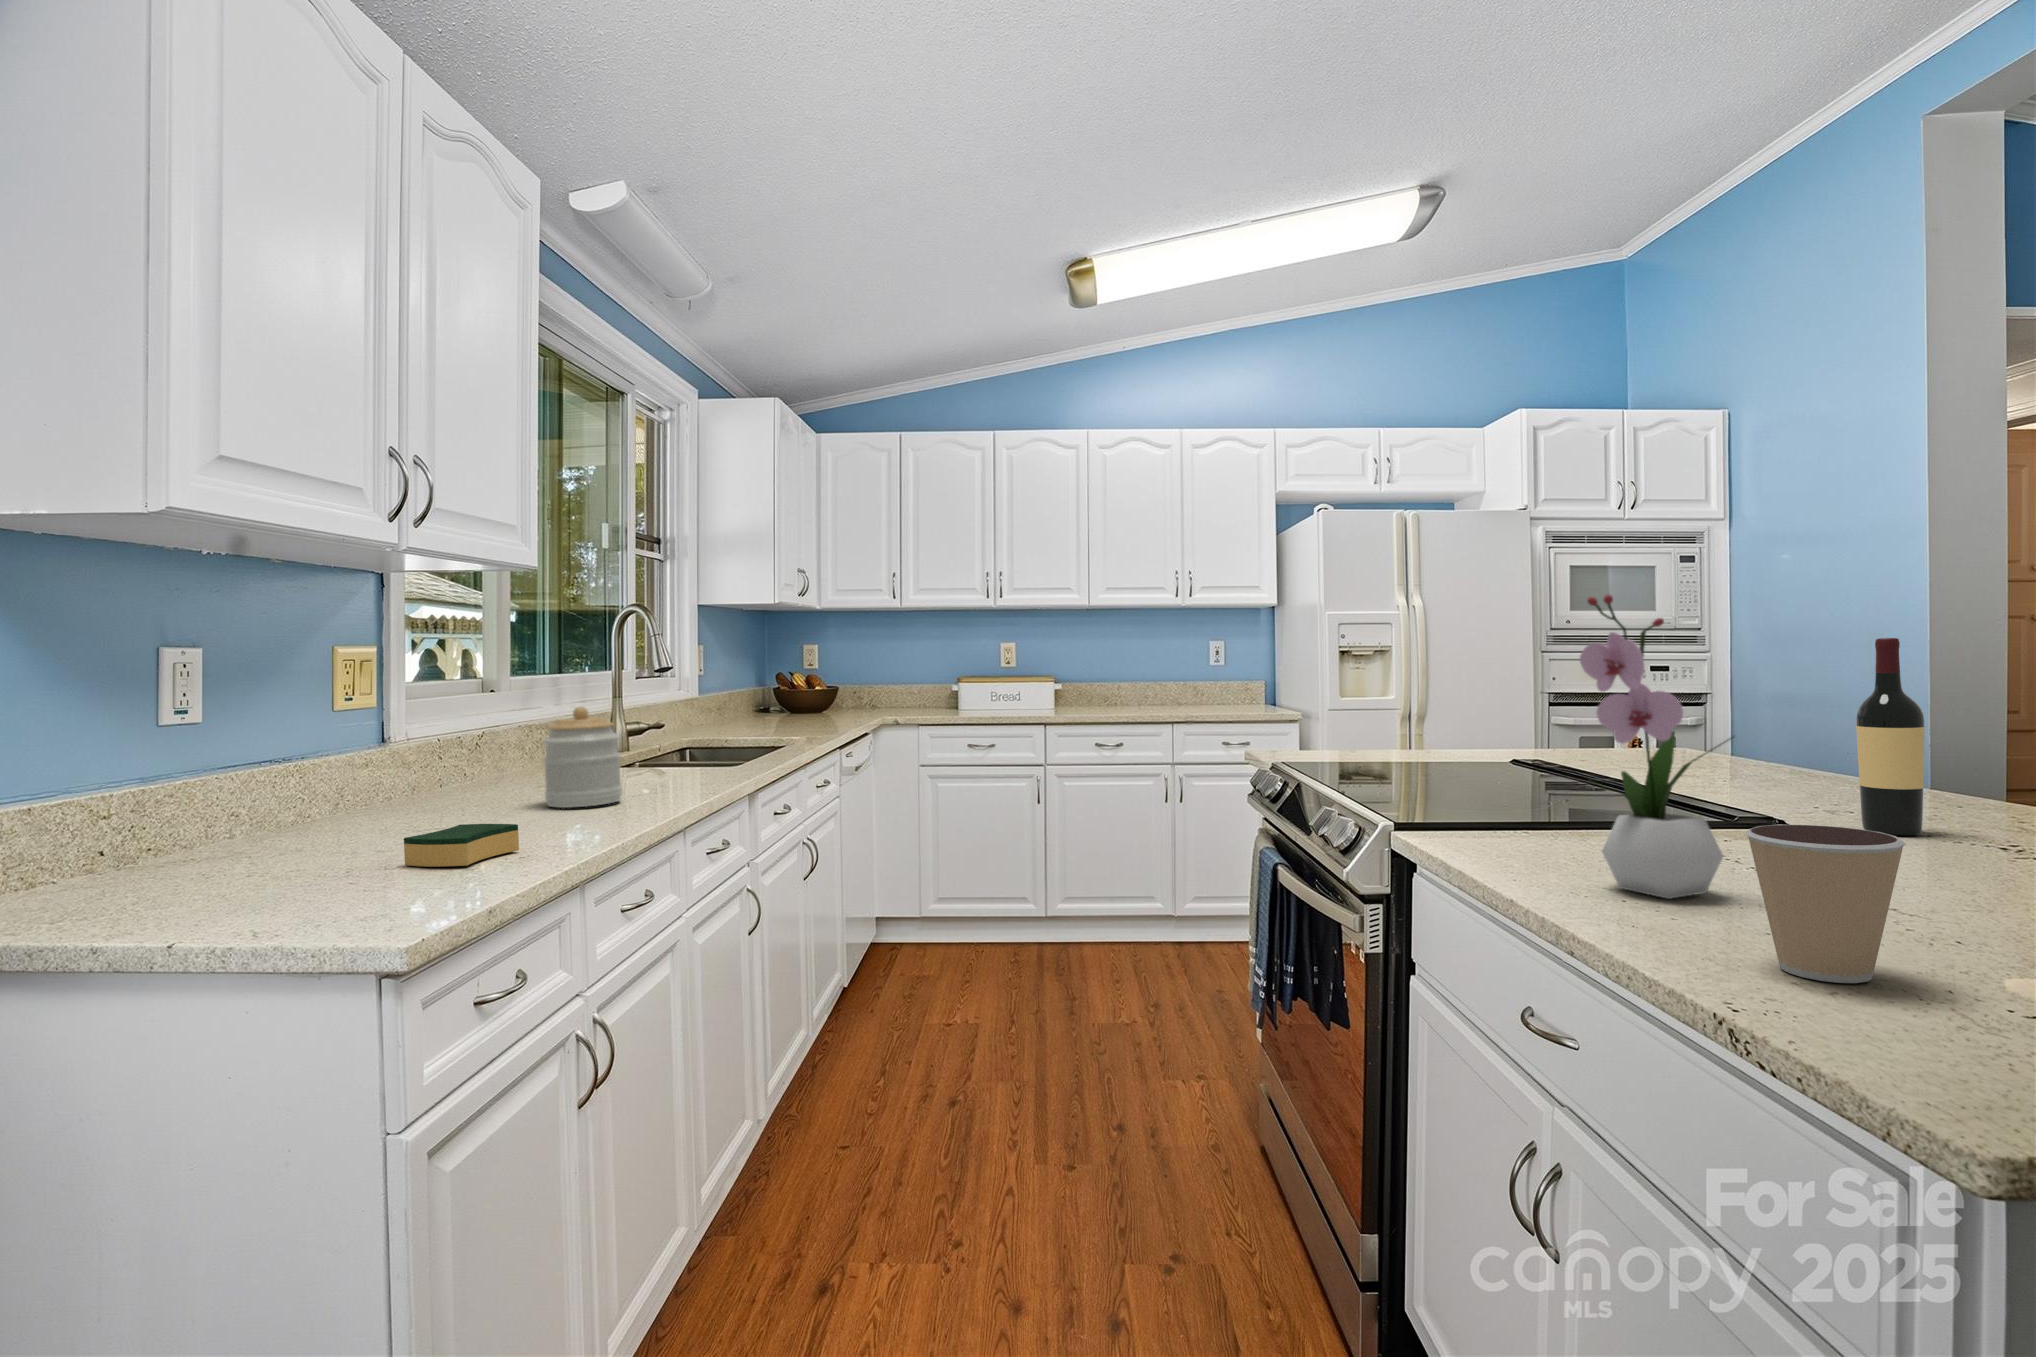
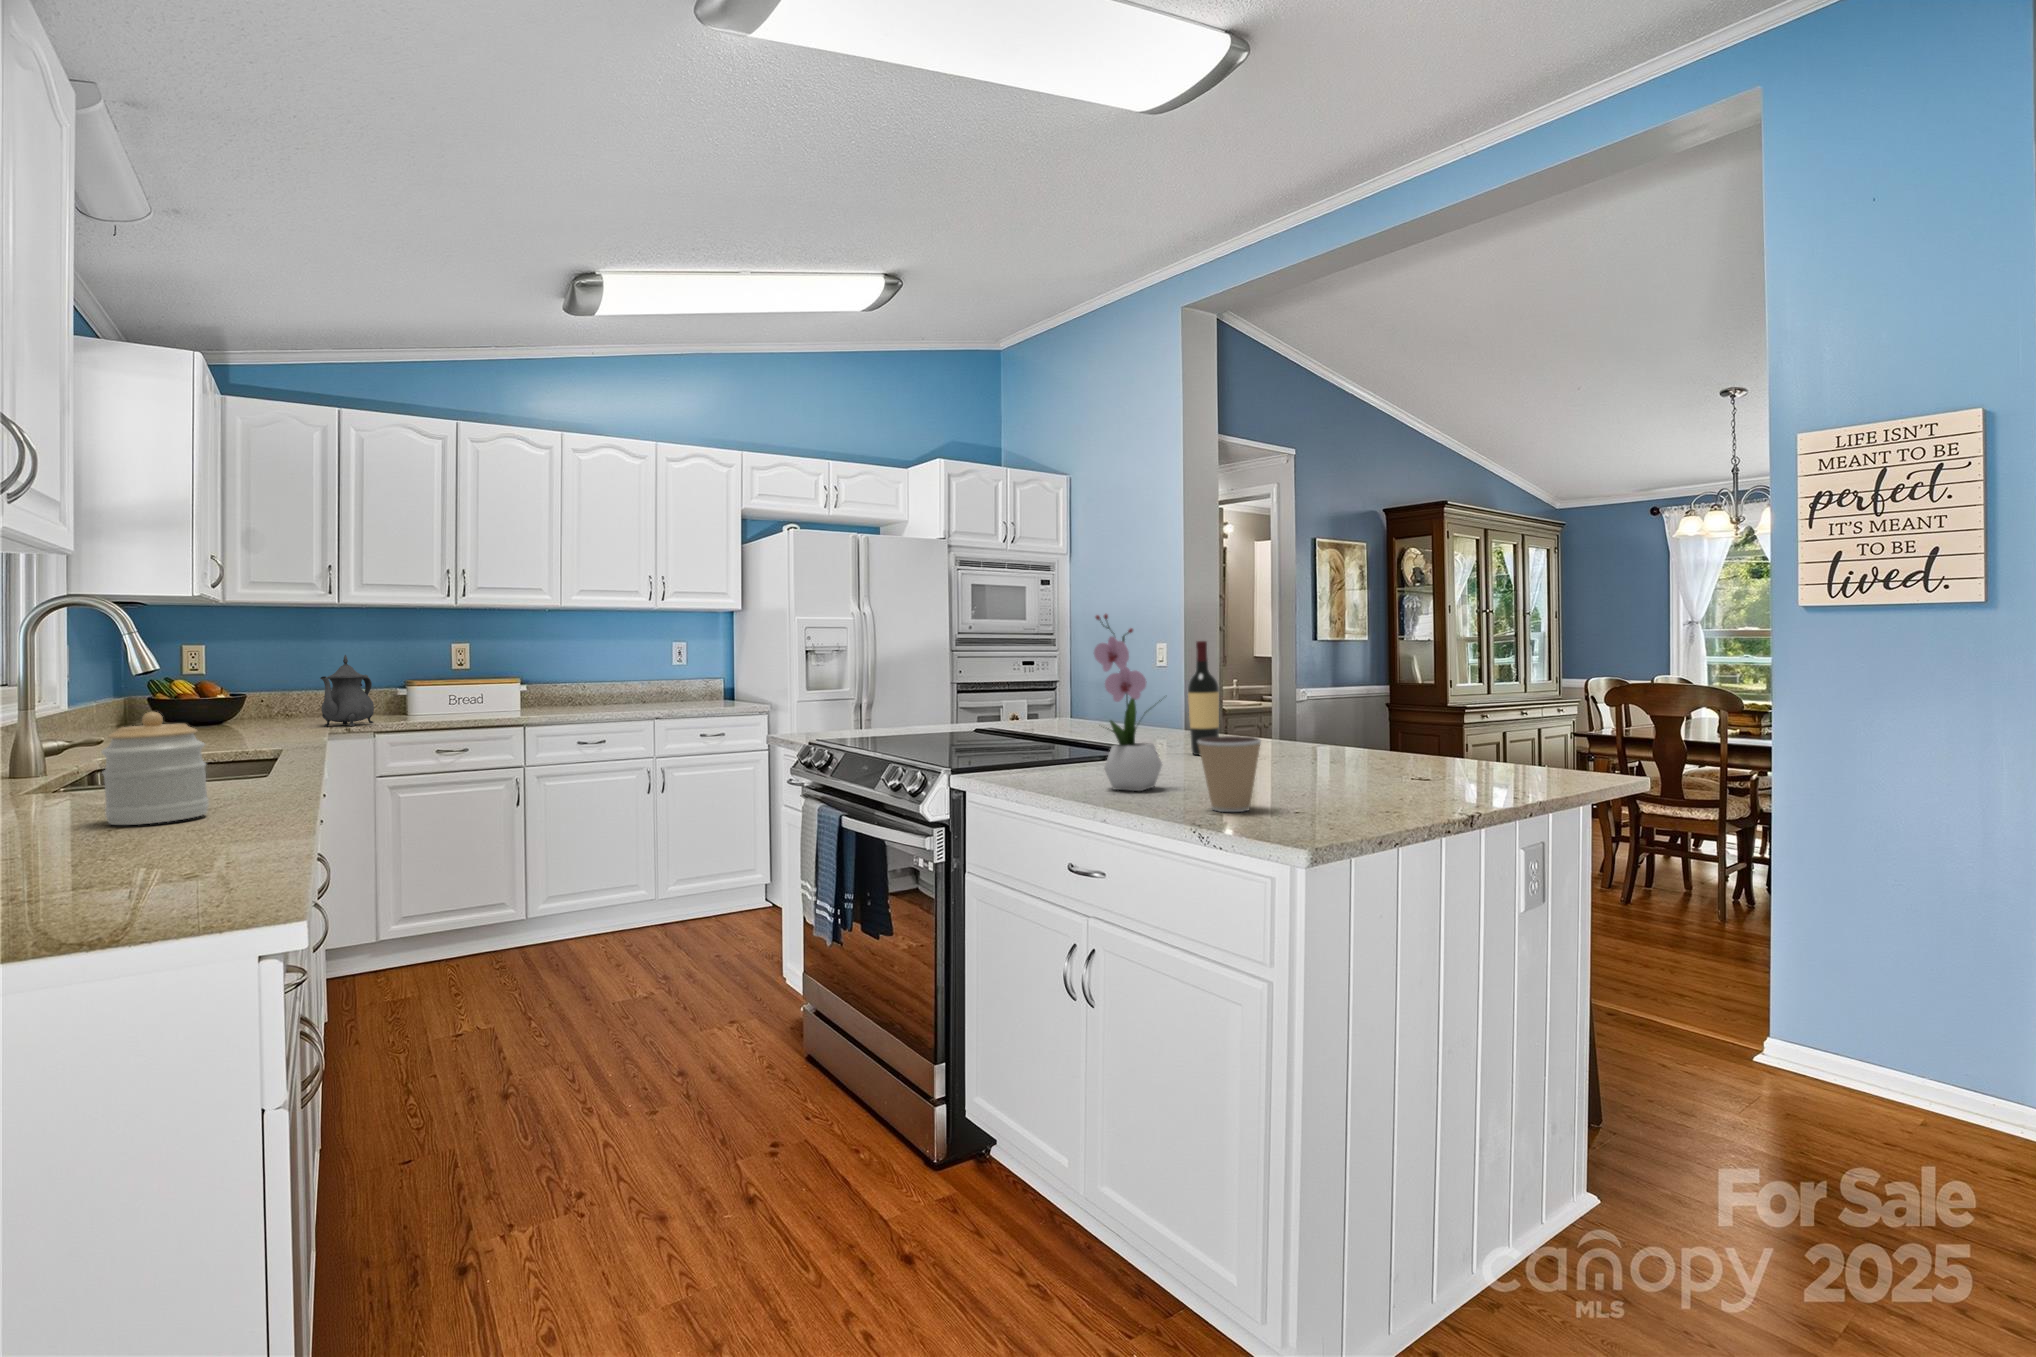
teapot: none [878,653,923,718] -> present [320,655,374,727]
sponge: present [404,824,519,867] -> none [90,829,212,880]

